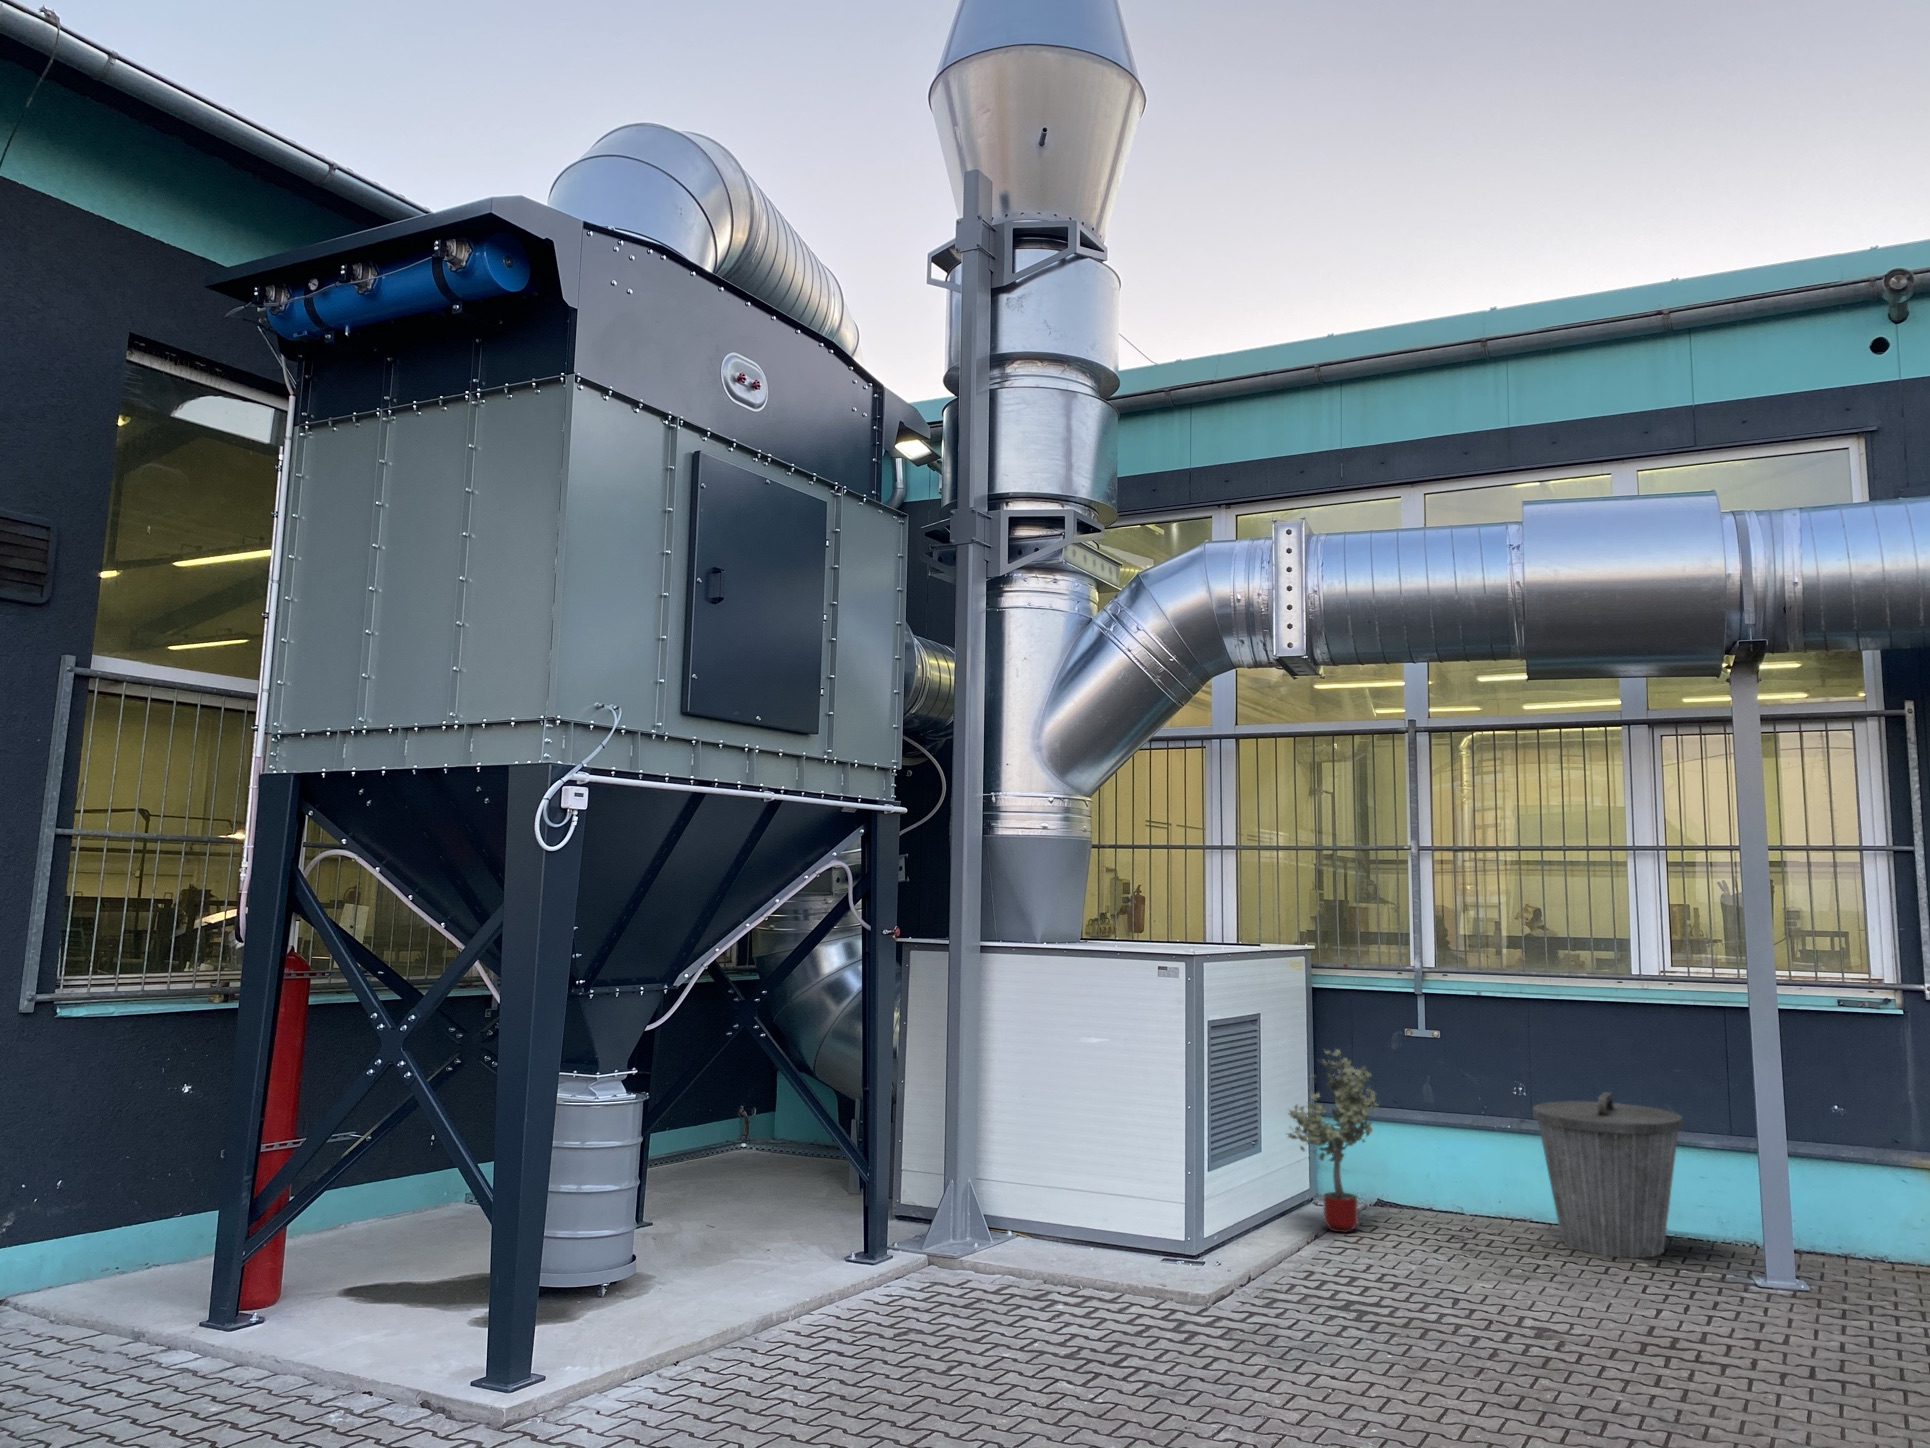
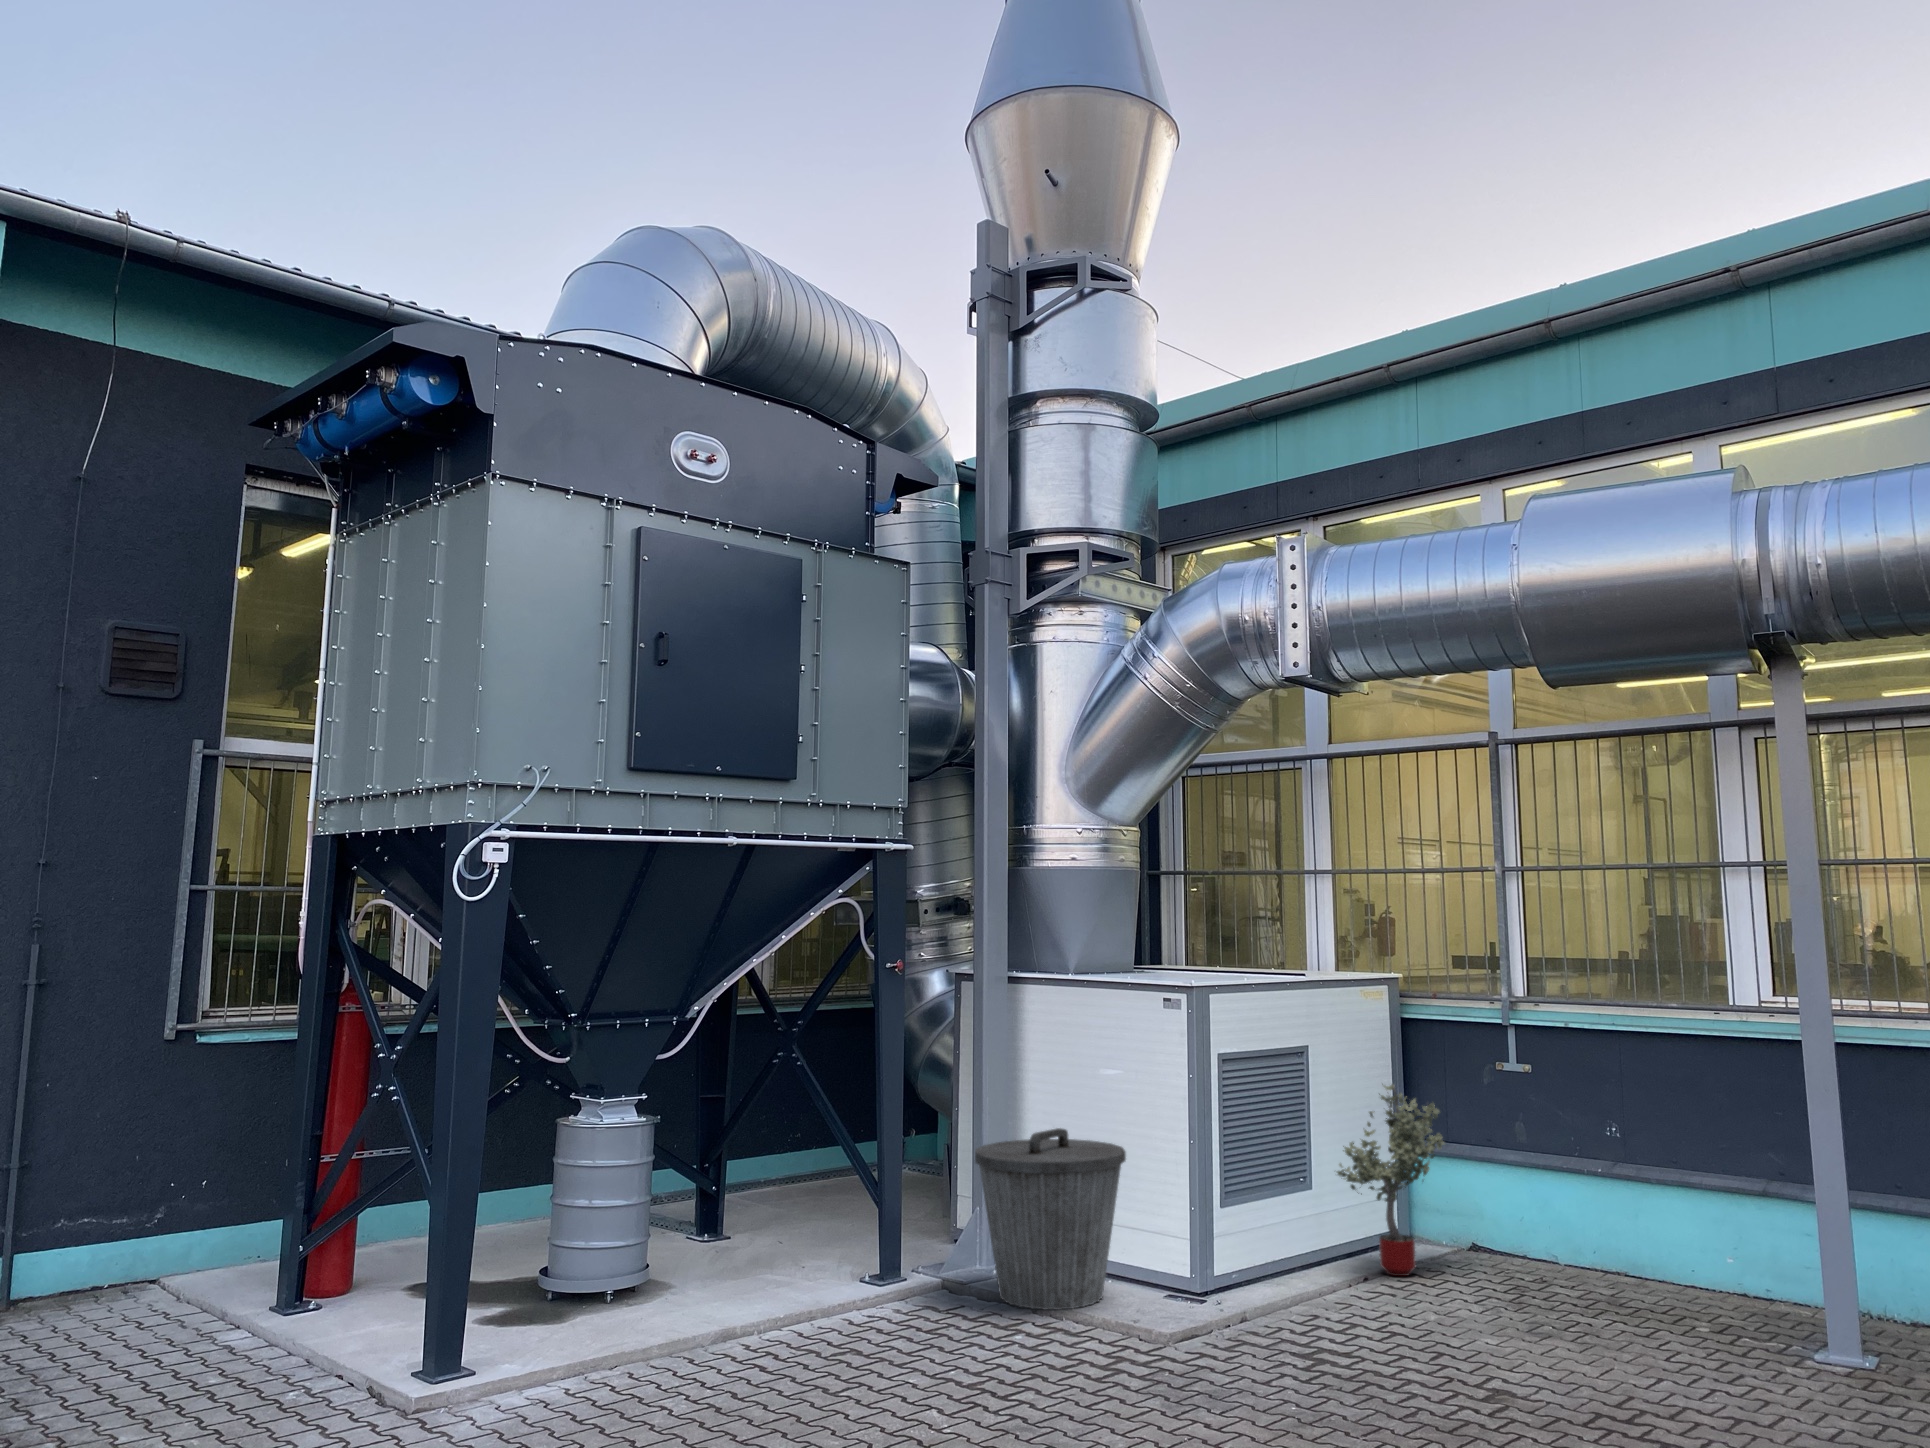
trash can: present [1533,1092,1683,1258] -> present [975,1128,1126,1310]

